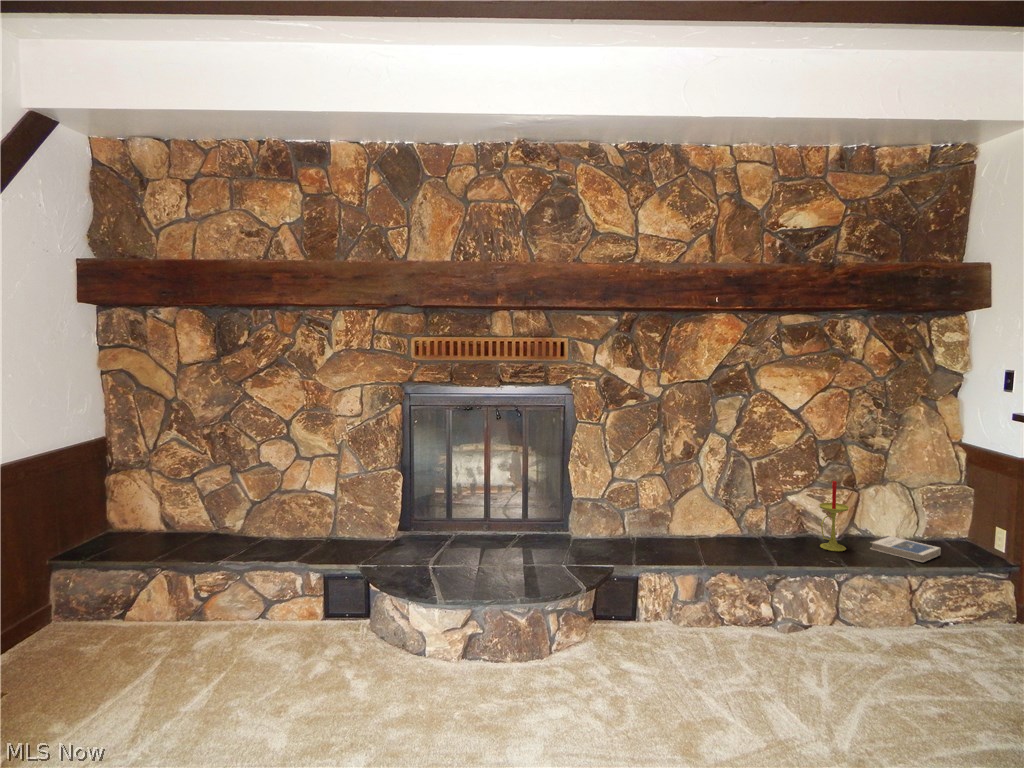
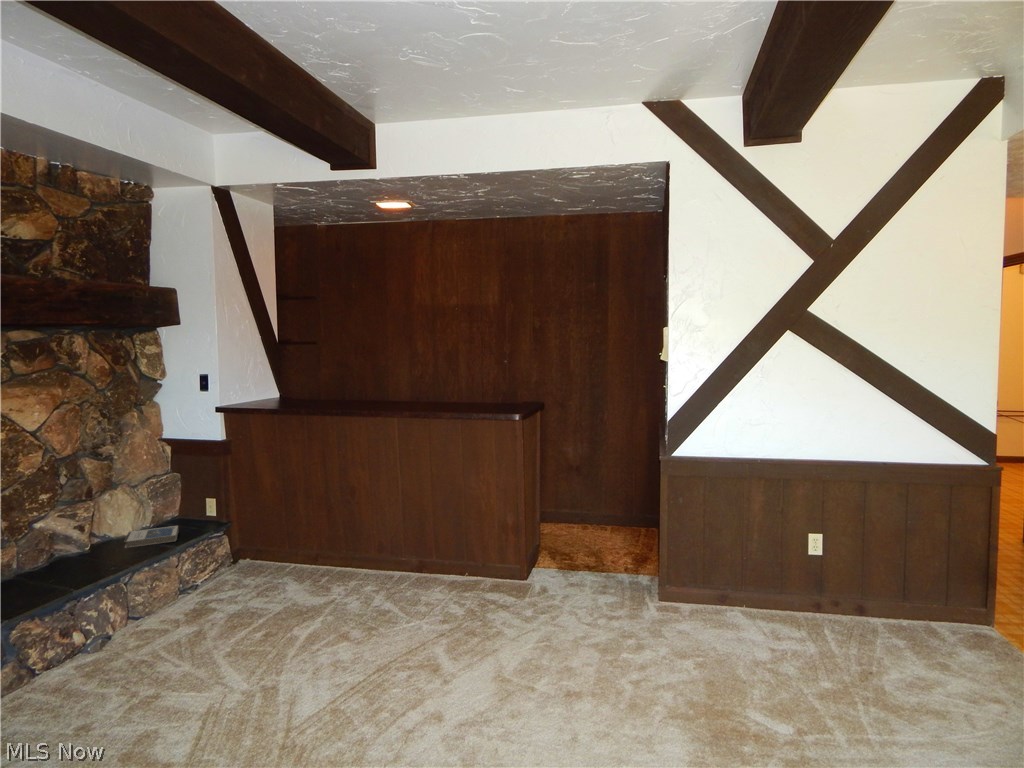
candle: present [819,481,849,551] -> none [77,493,110,563]

